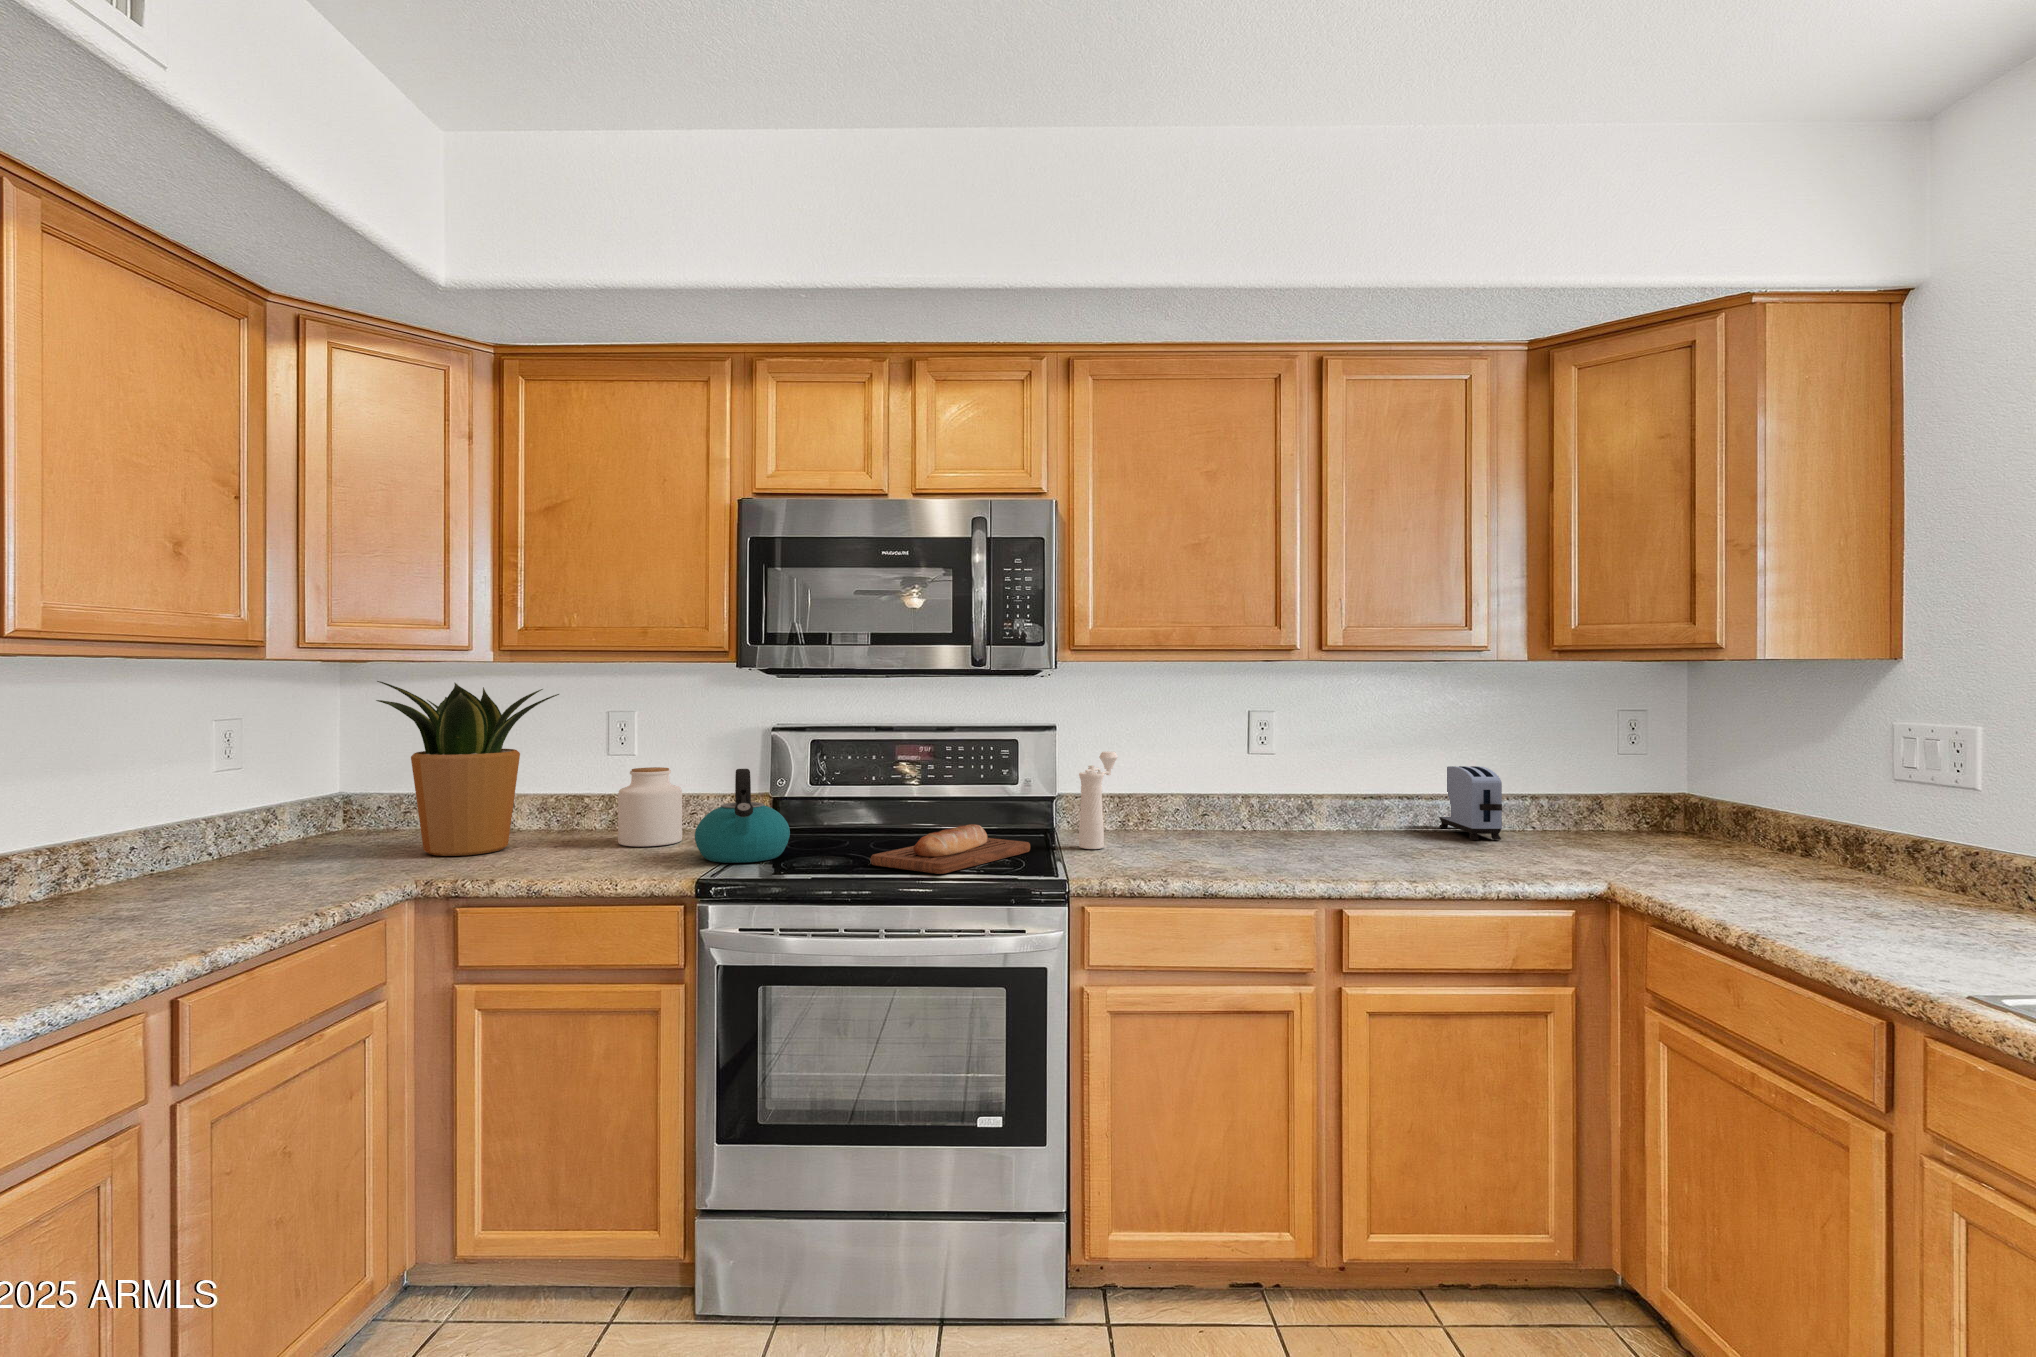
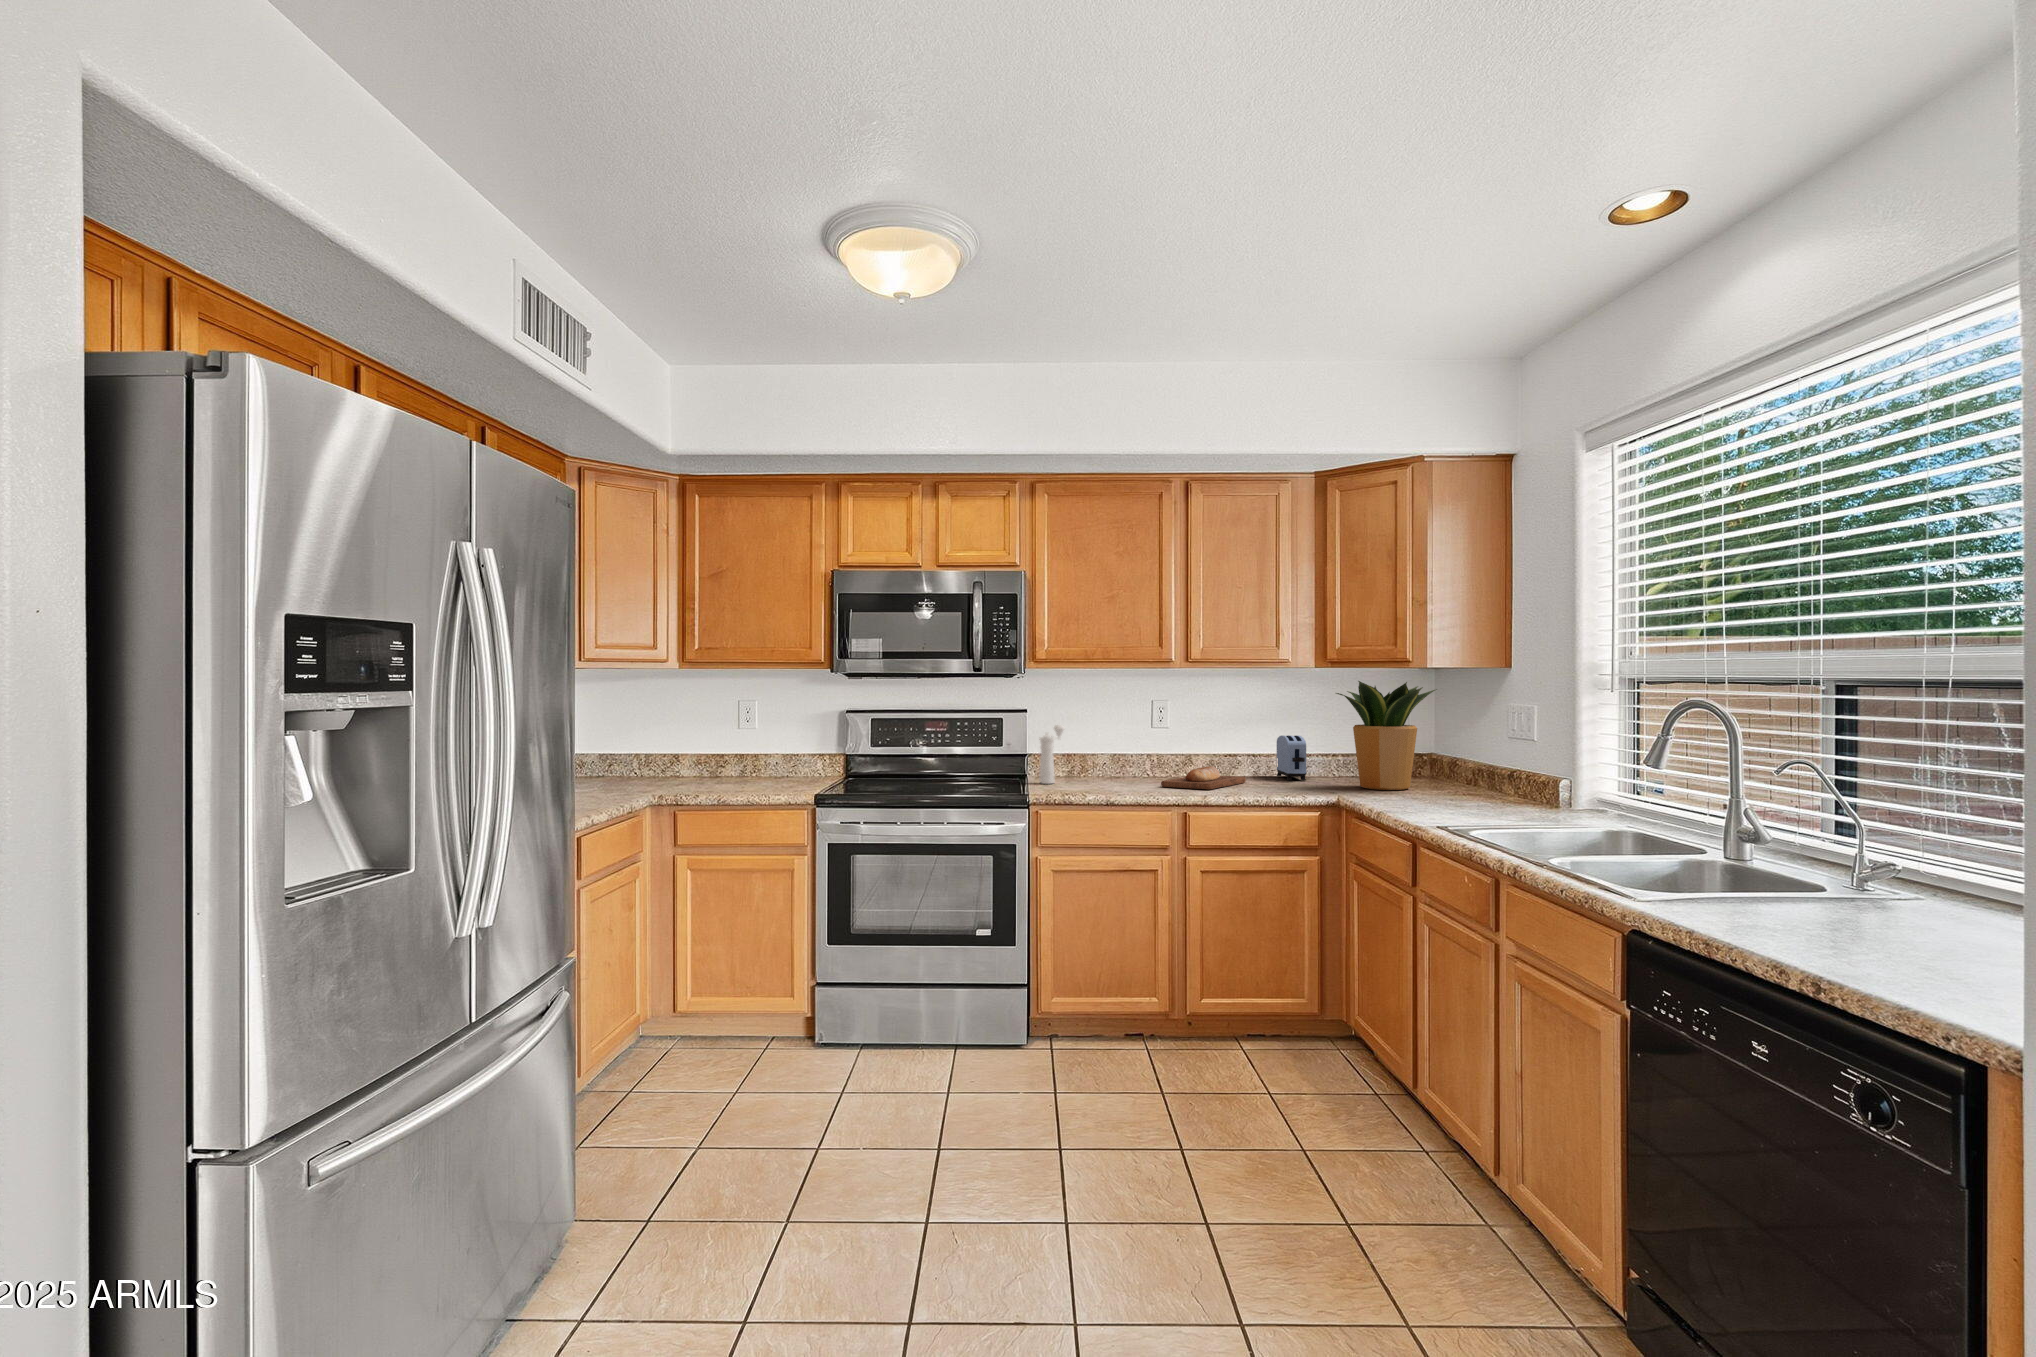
potted plant: present [376,681,559,856] -> present [1336,681,1437,790]
jar: present [618,767,682,846] -> none [754,735,792,782]
kettle: present [695,769,790,863] -> none [807,733,863,788]
bread loaf: present [870,824,1030,874] -> present [1161,766,1246,789]

